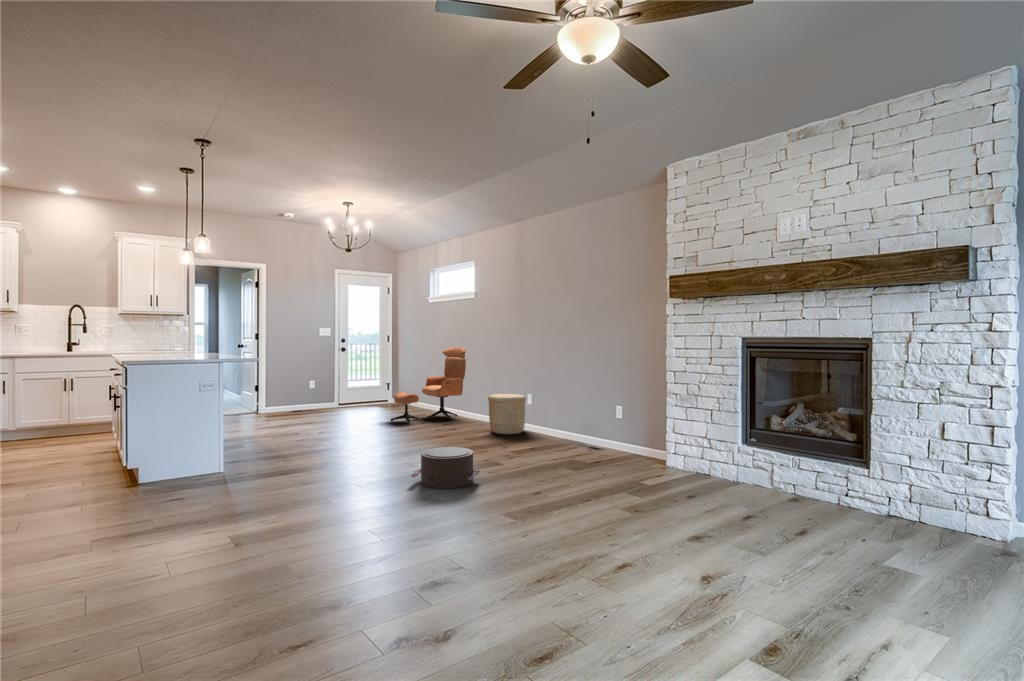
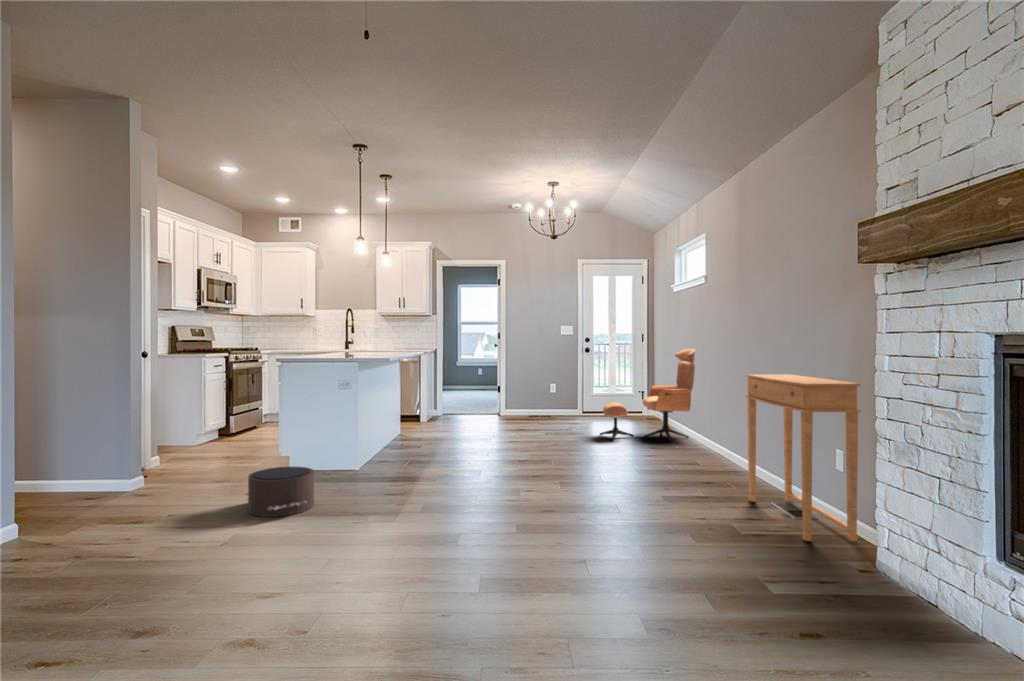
side table: none [560,363,644,460] -> present [746,374,861,541]
woven basket: present [488,394,526,434] -> none [684,414,740,472]
pouf: present [411,447,480,489] -> present [245,466,314,517]

